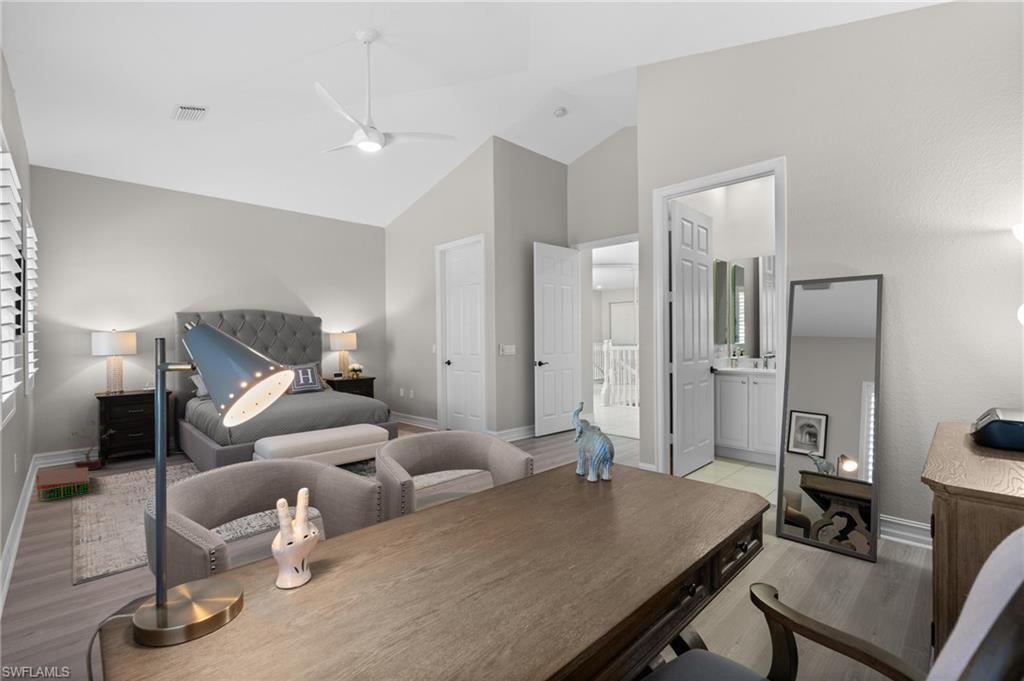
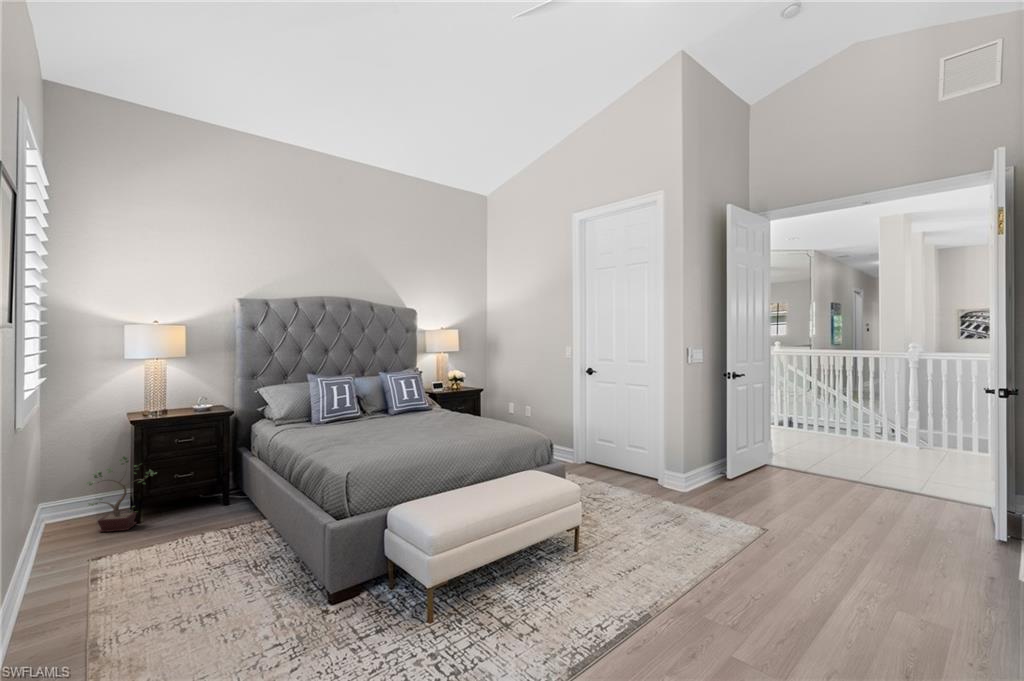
storage bin: present [36,467,89,501] -> none [36,533,121,608]

